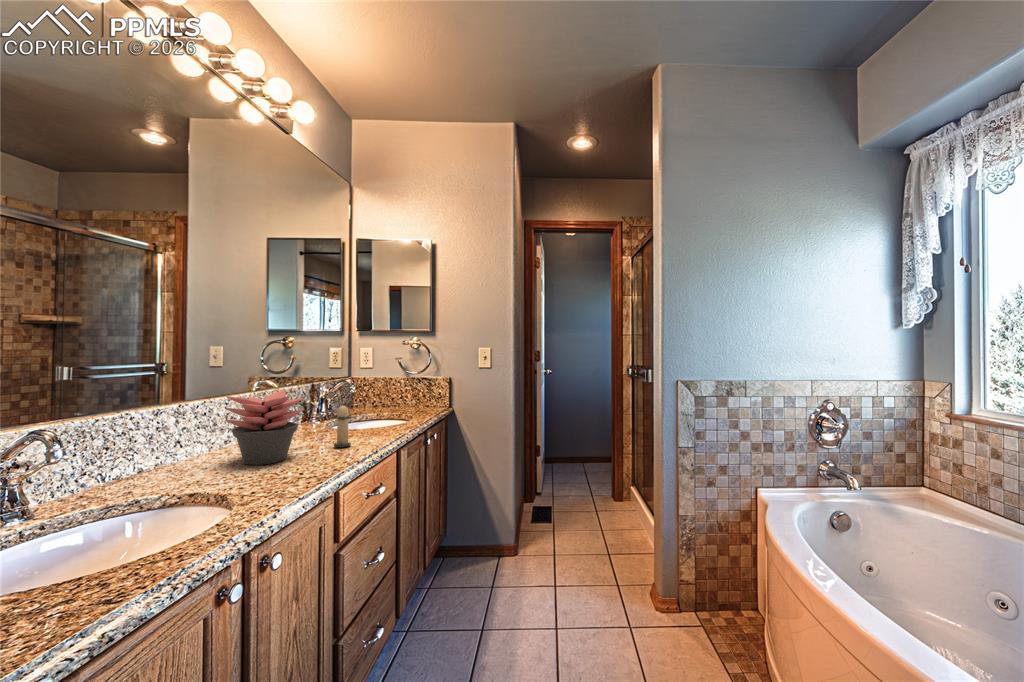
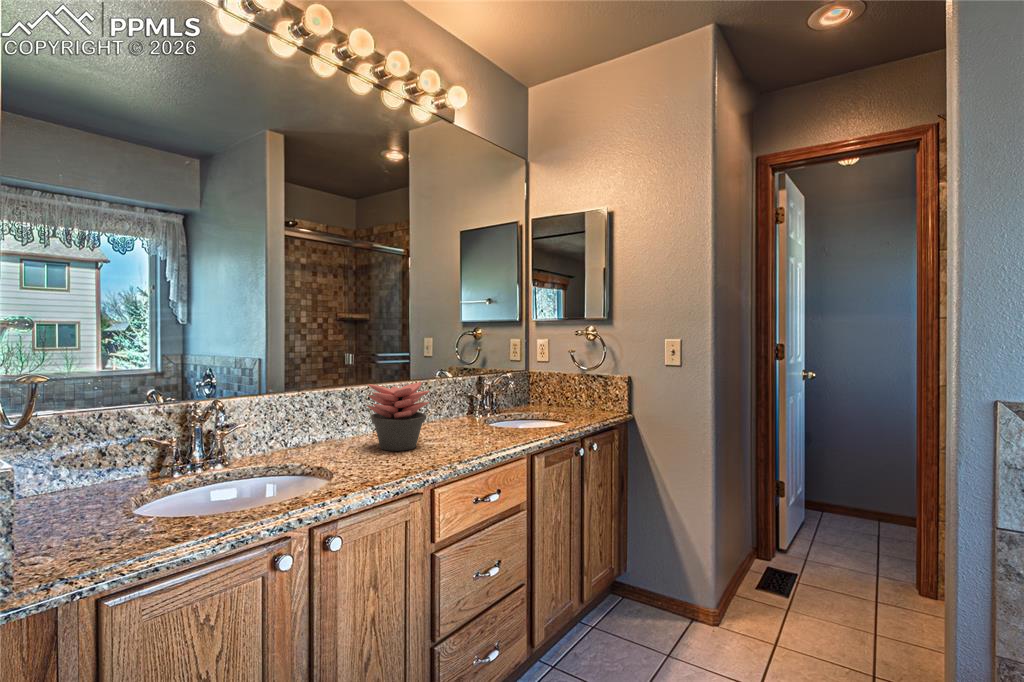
candle: present [334,405,352,447] -> none [460,399,483,446]

